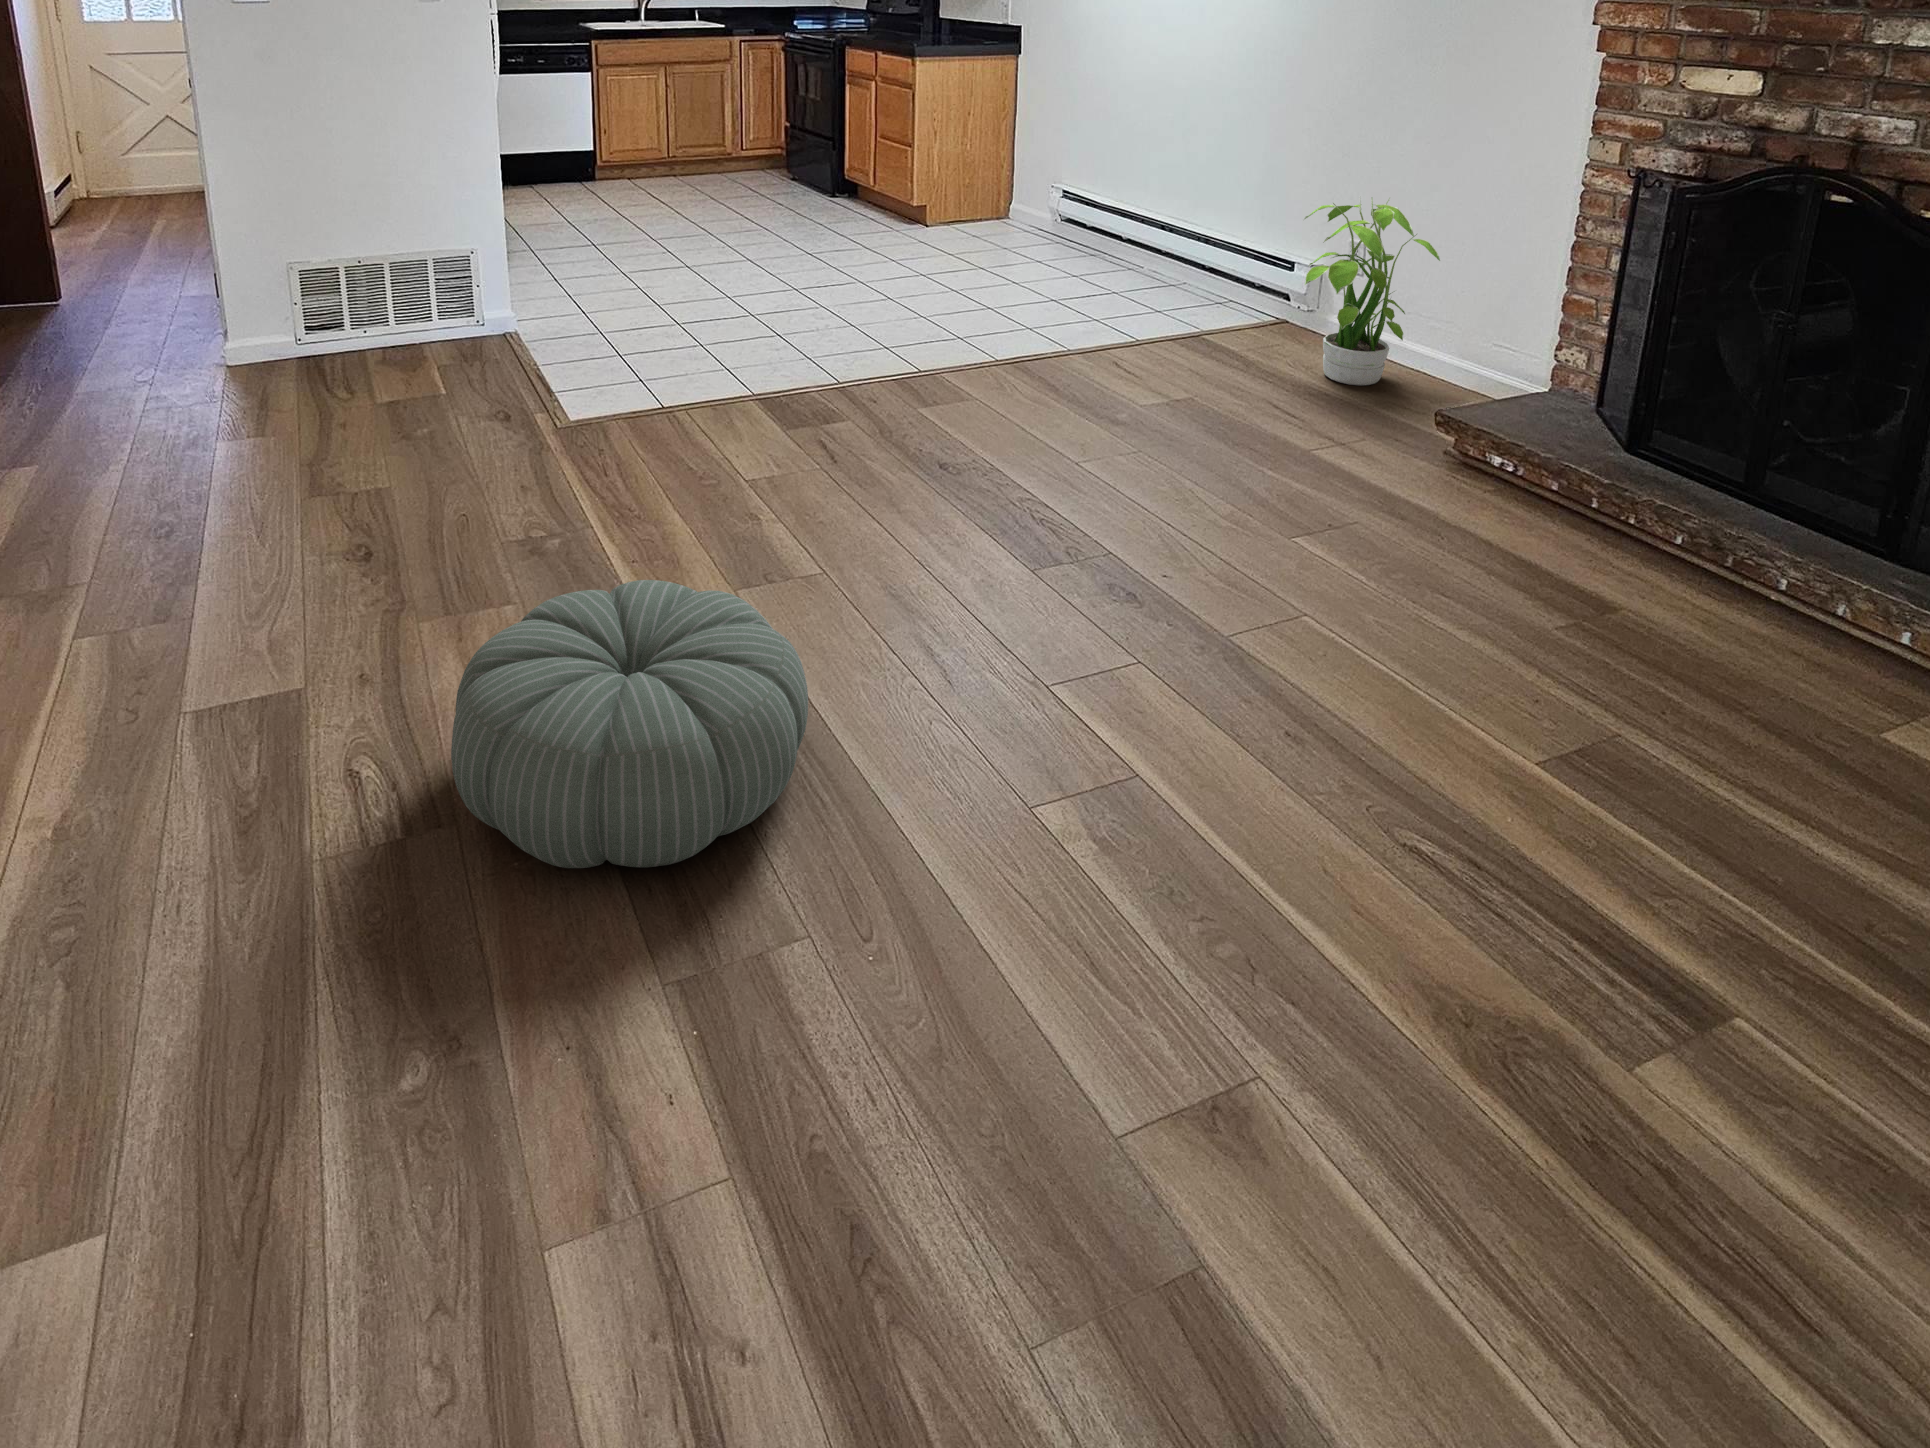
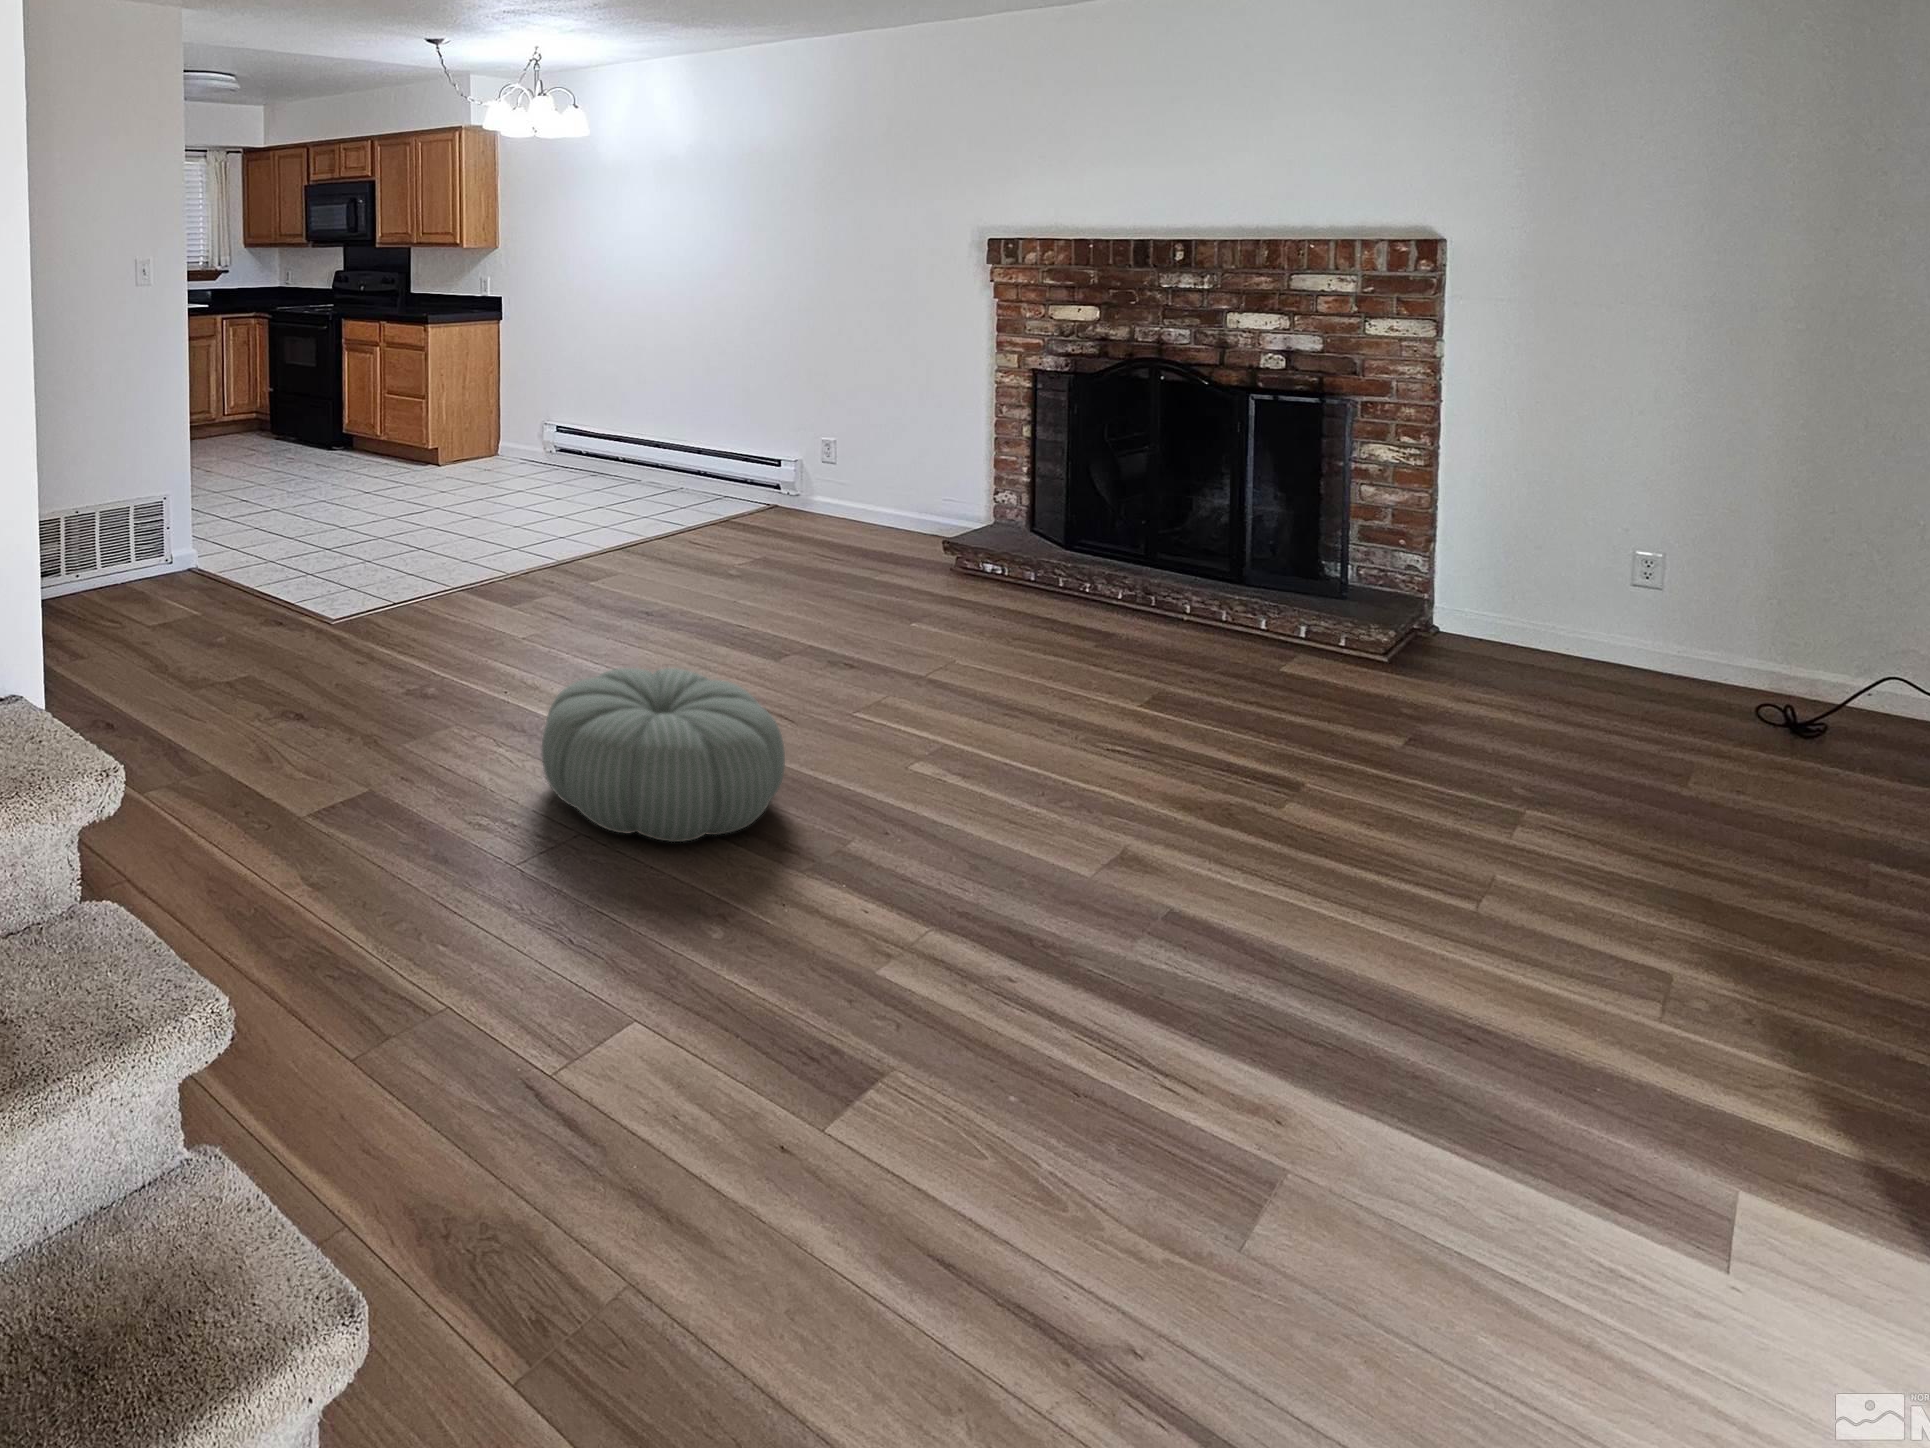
potted plant: present [1304,197,1440,385] -> none [815,401,906,538]

